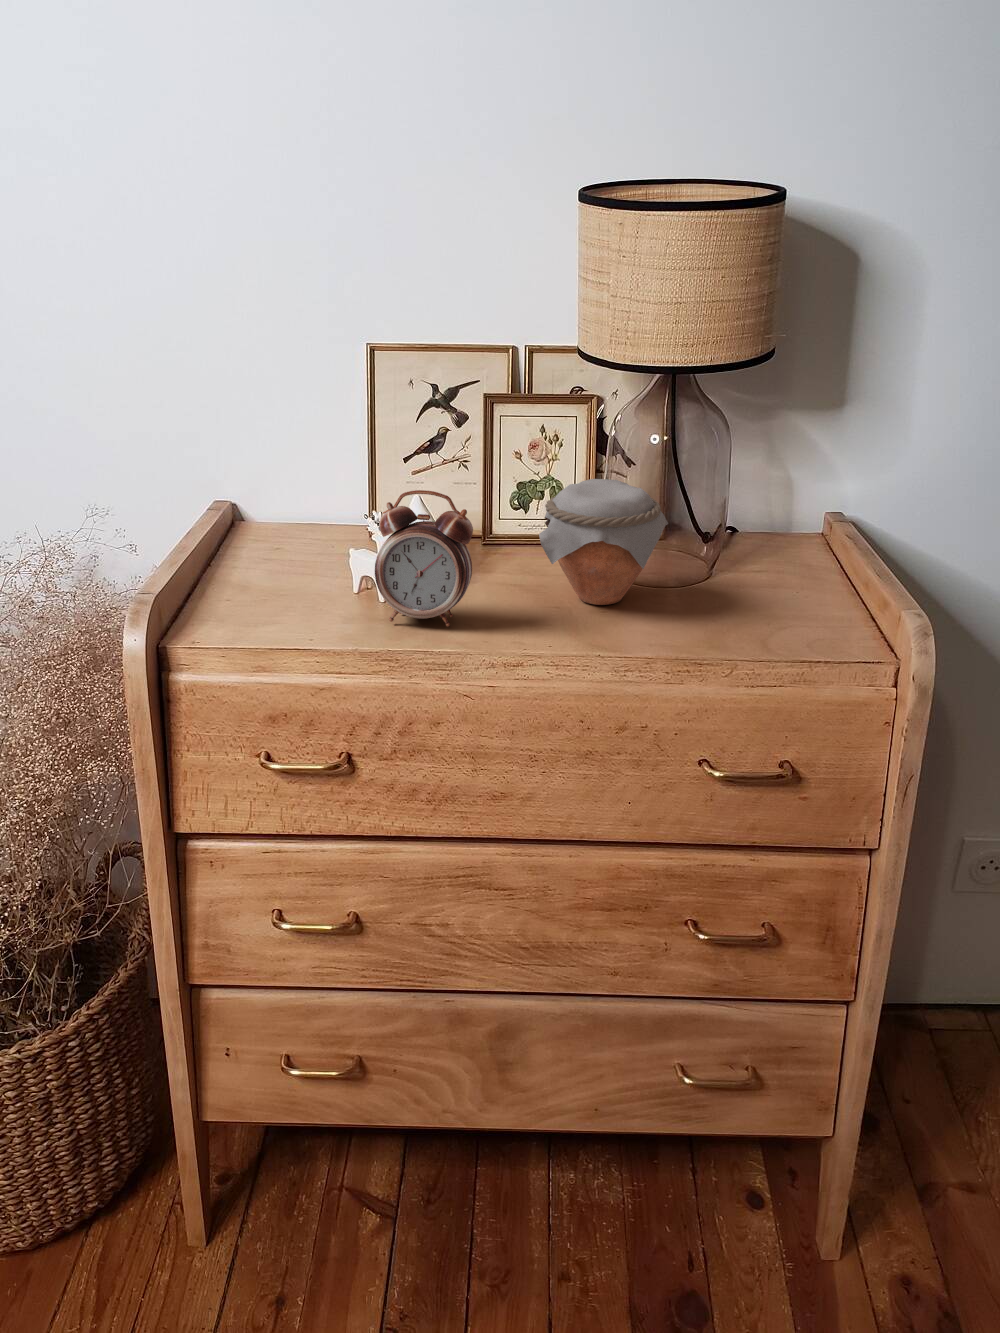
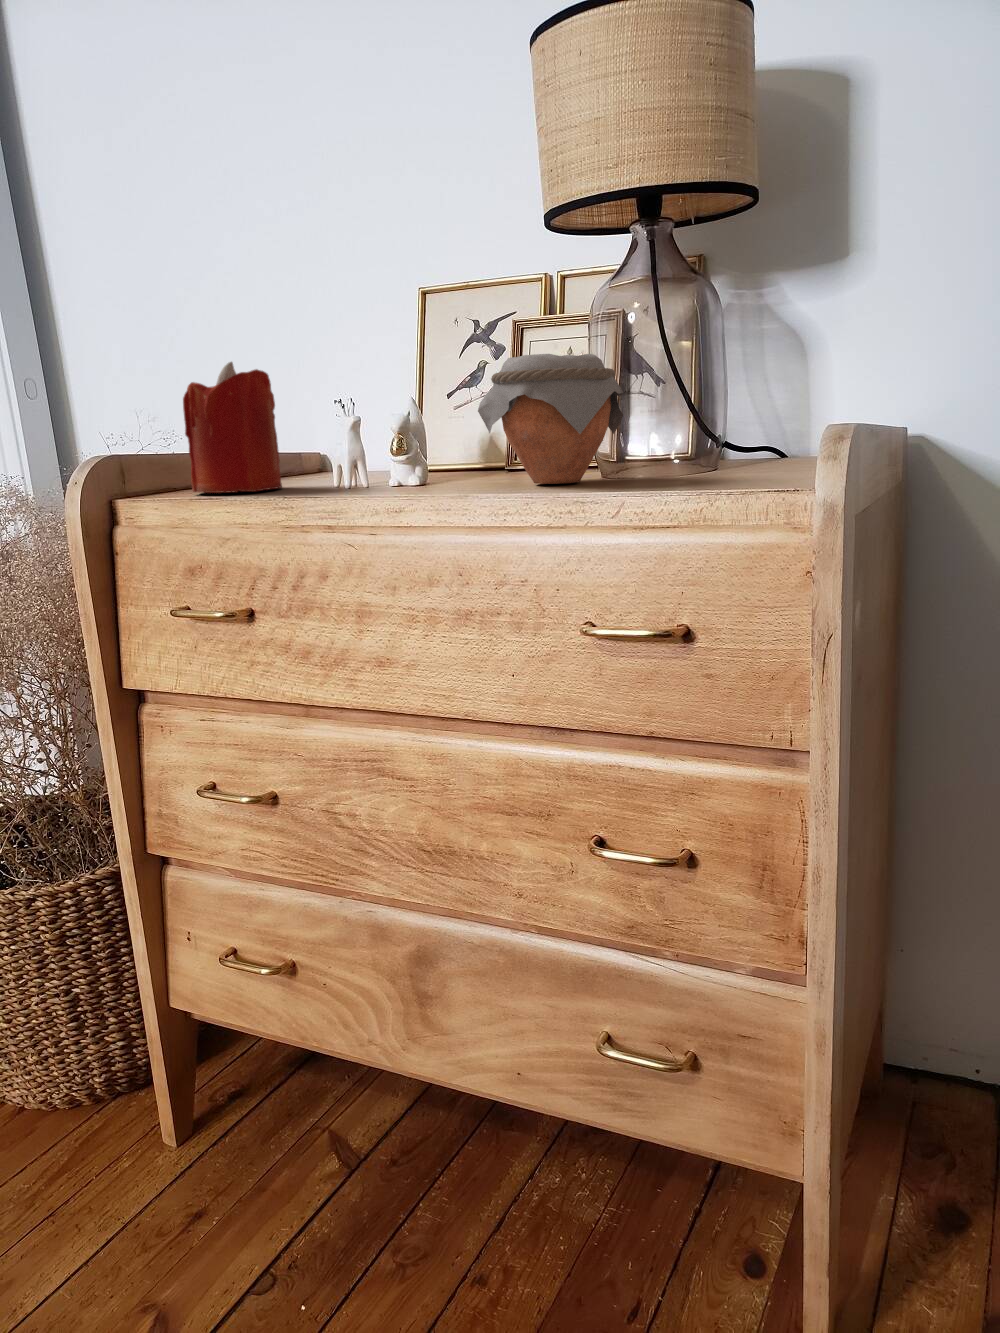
candle: none [216,486,311,627] -> present [183,362,282,493]
alarm clock: present [375,490,473,627] -> none [312,353,408,492]

